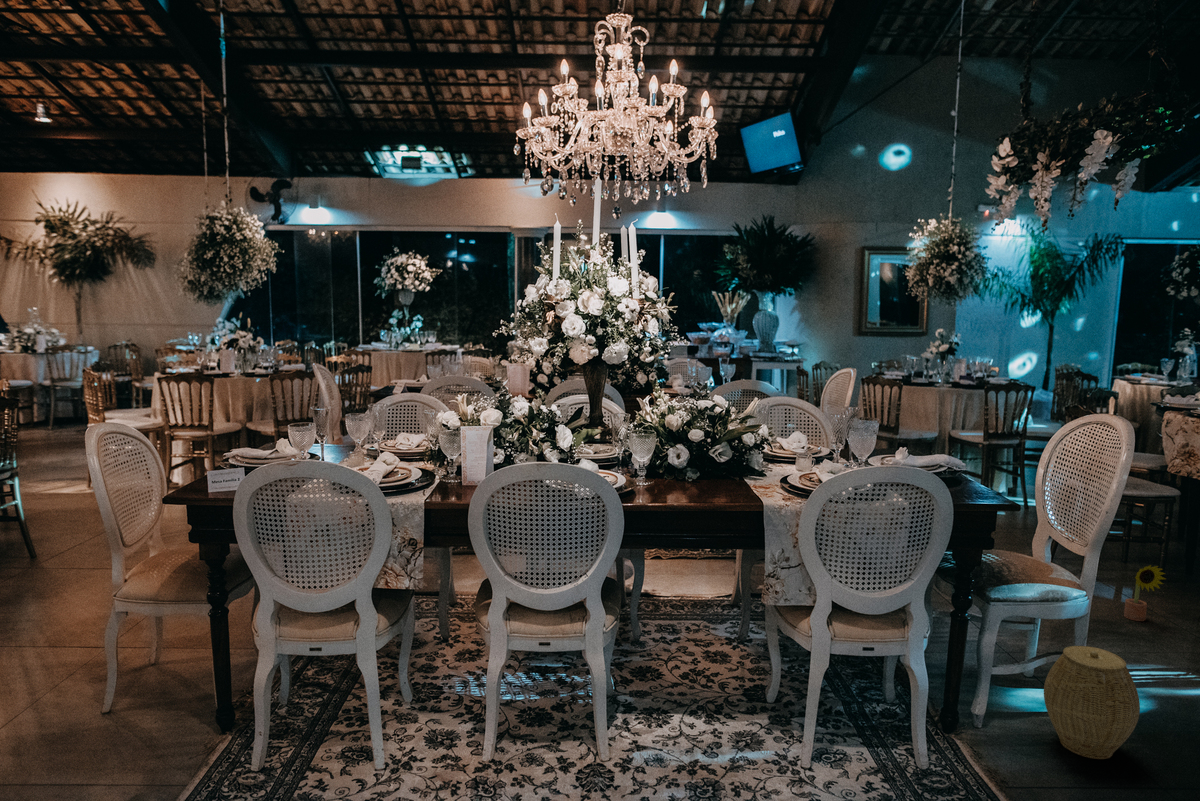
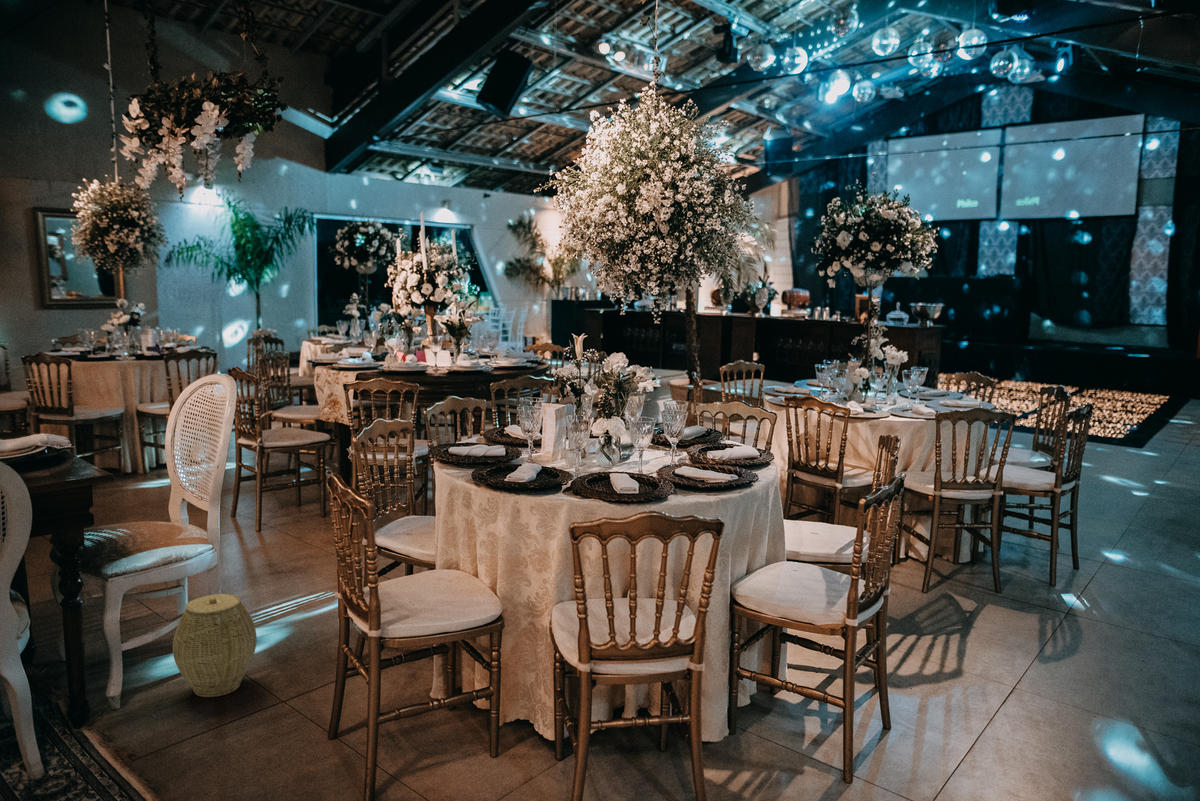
decorative plant: present [1124,565,1166,621] -> none [285,507,314,560]

